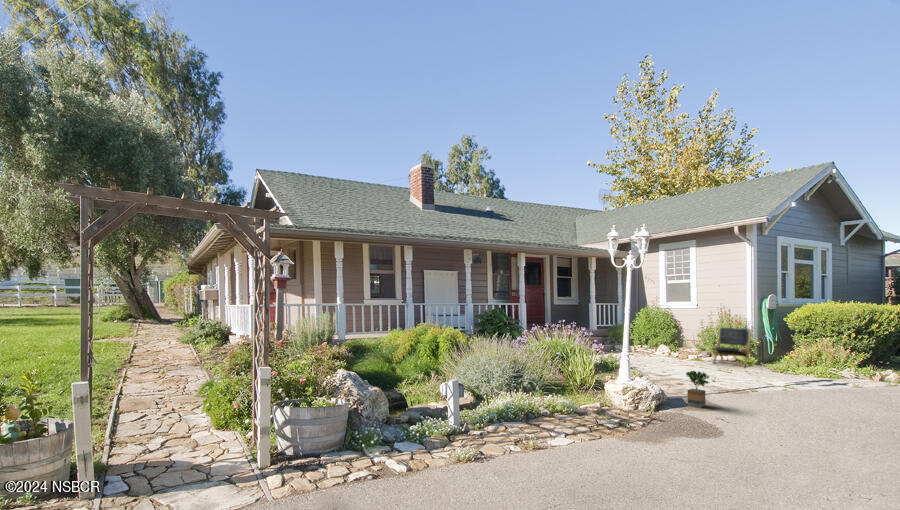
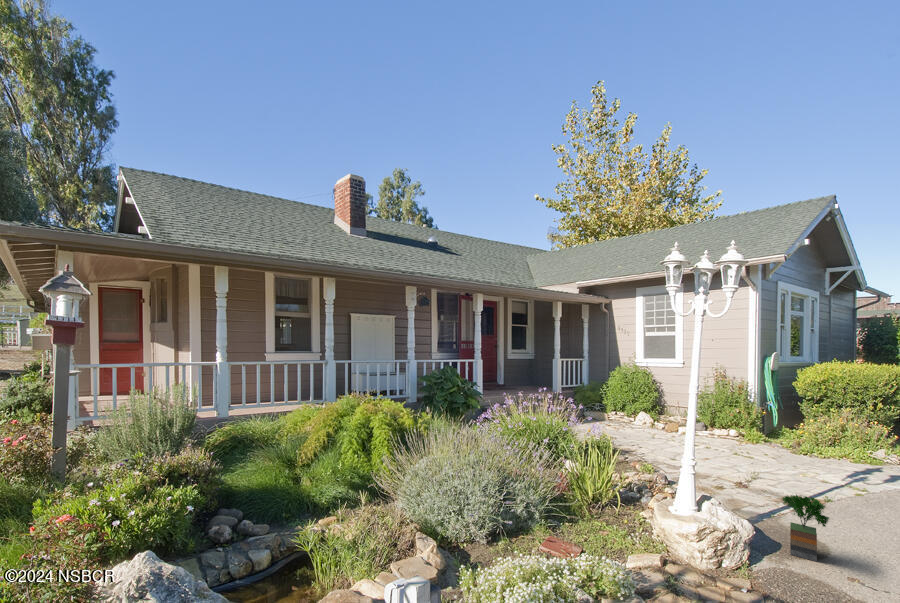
lounge chair: present [713,327,751,367] -> none [718,393,761,448]

